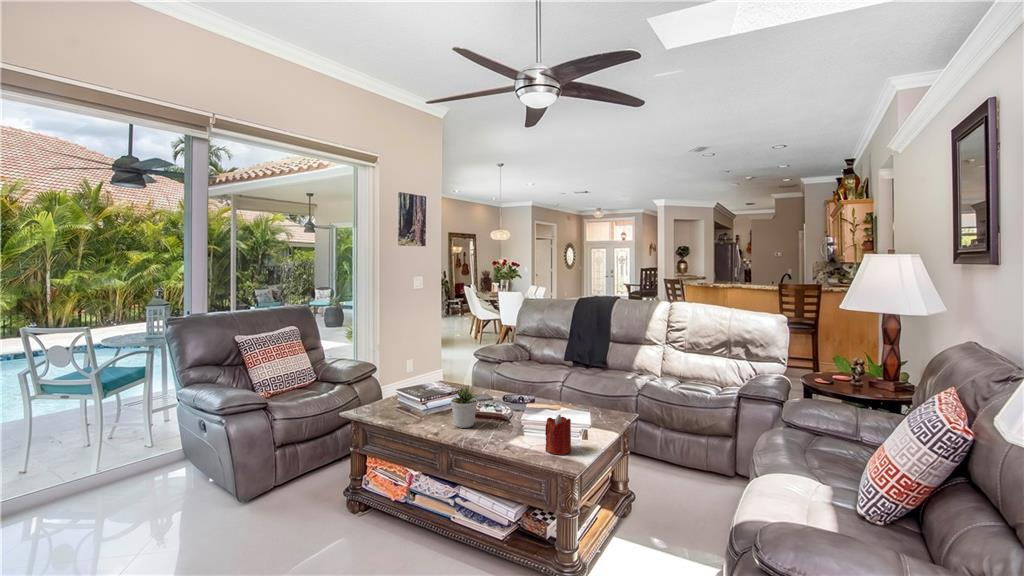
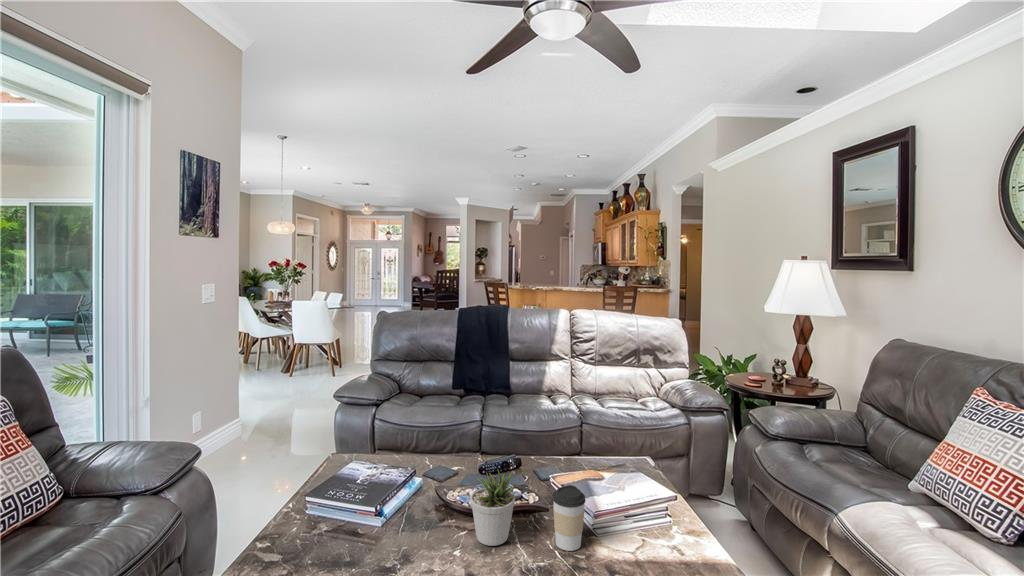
coffee cup: none [489,400,510,438] -> present [553,485,585,551]
candle: present [545,414,571,455] -> none [655,493,695,558]

